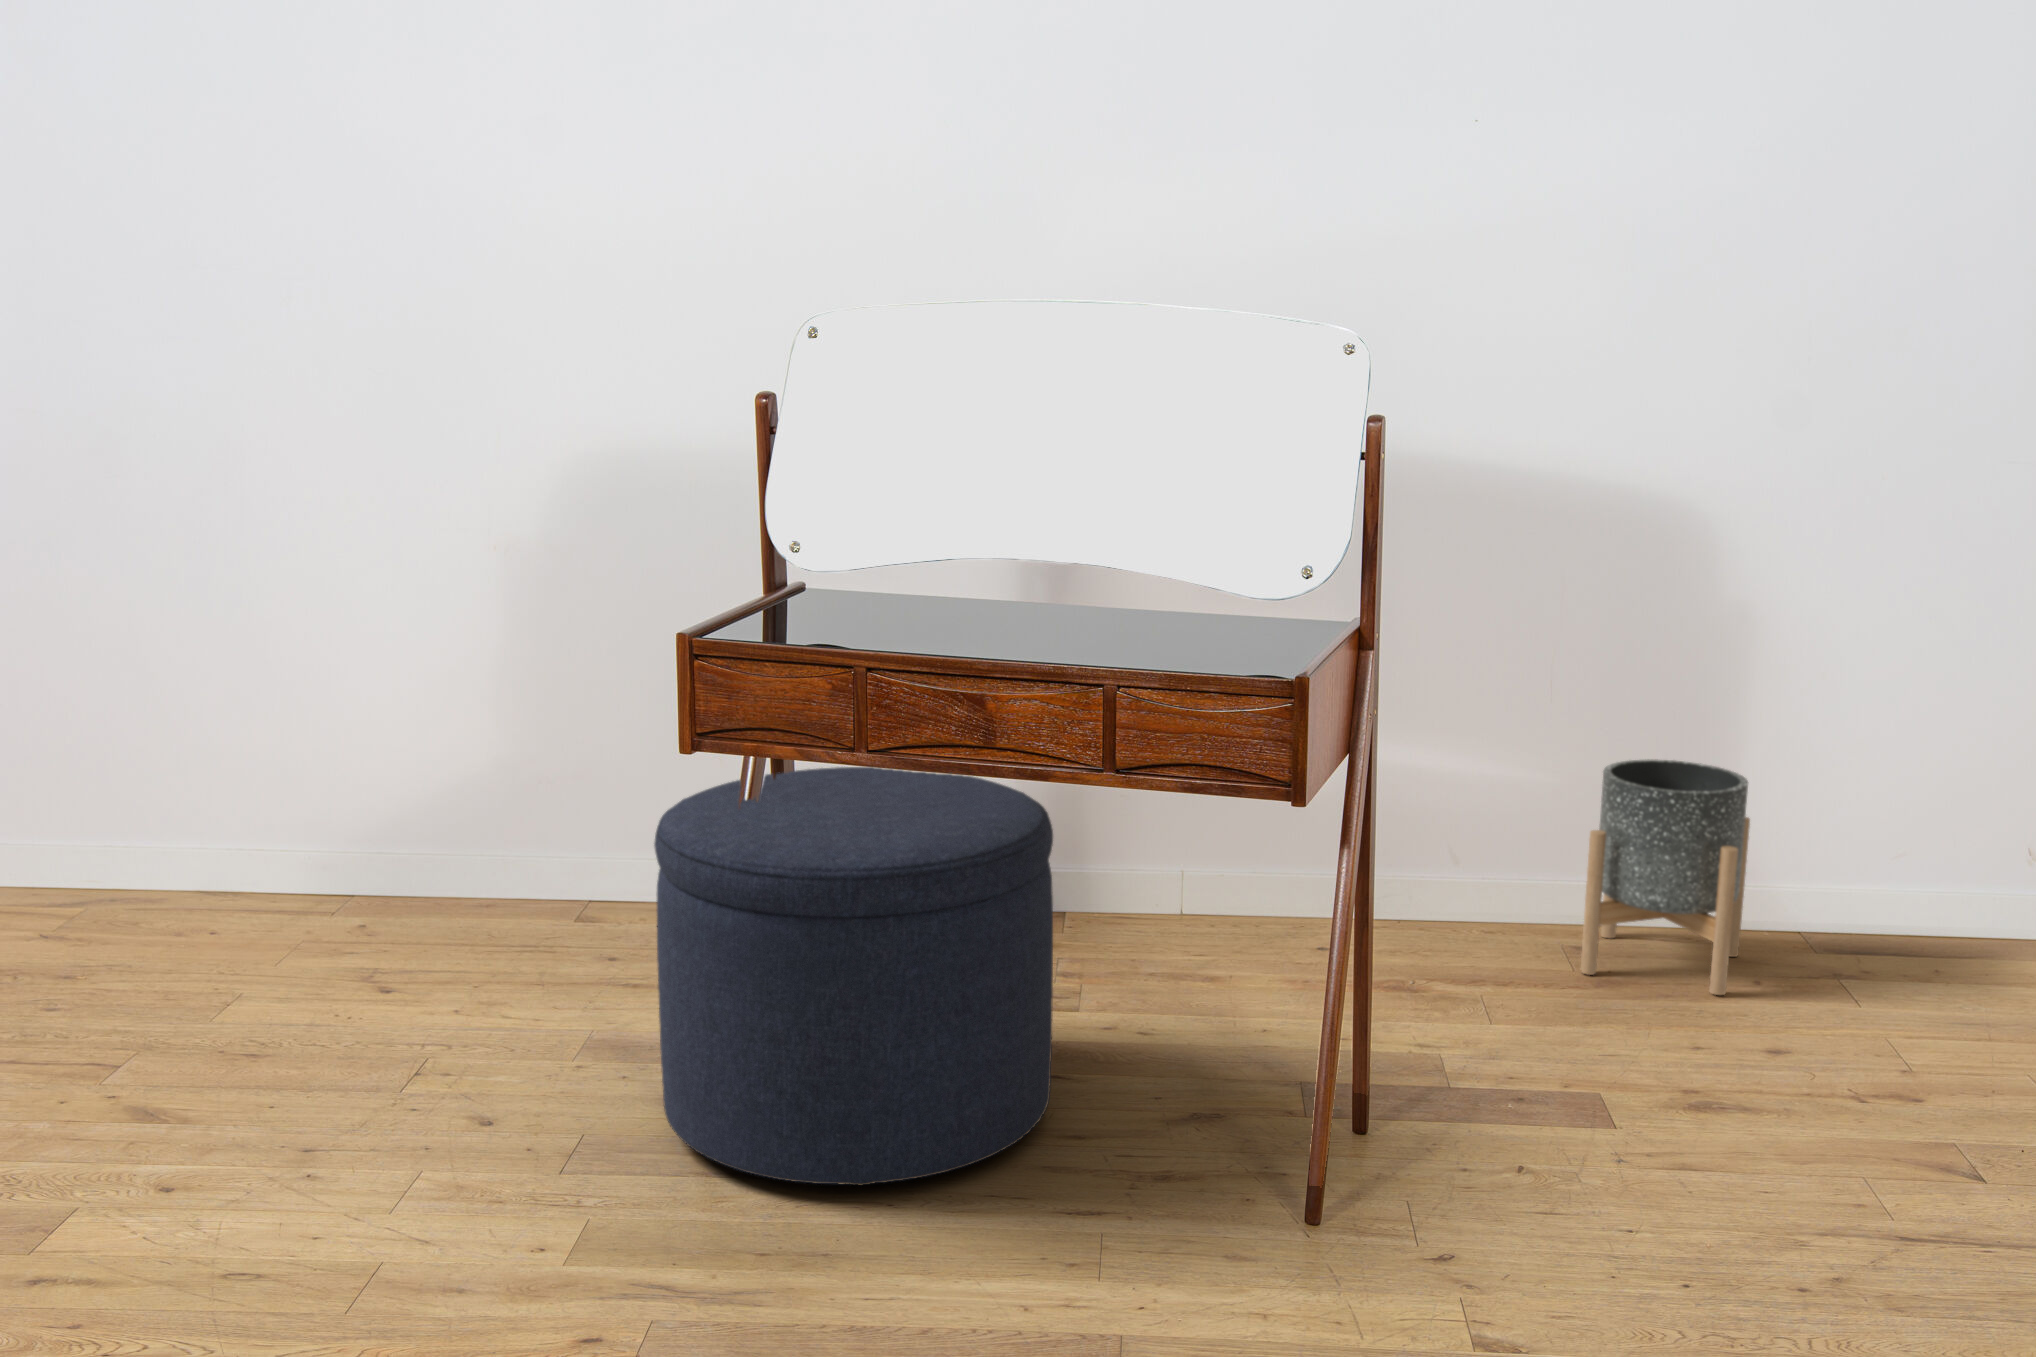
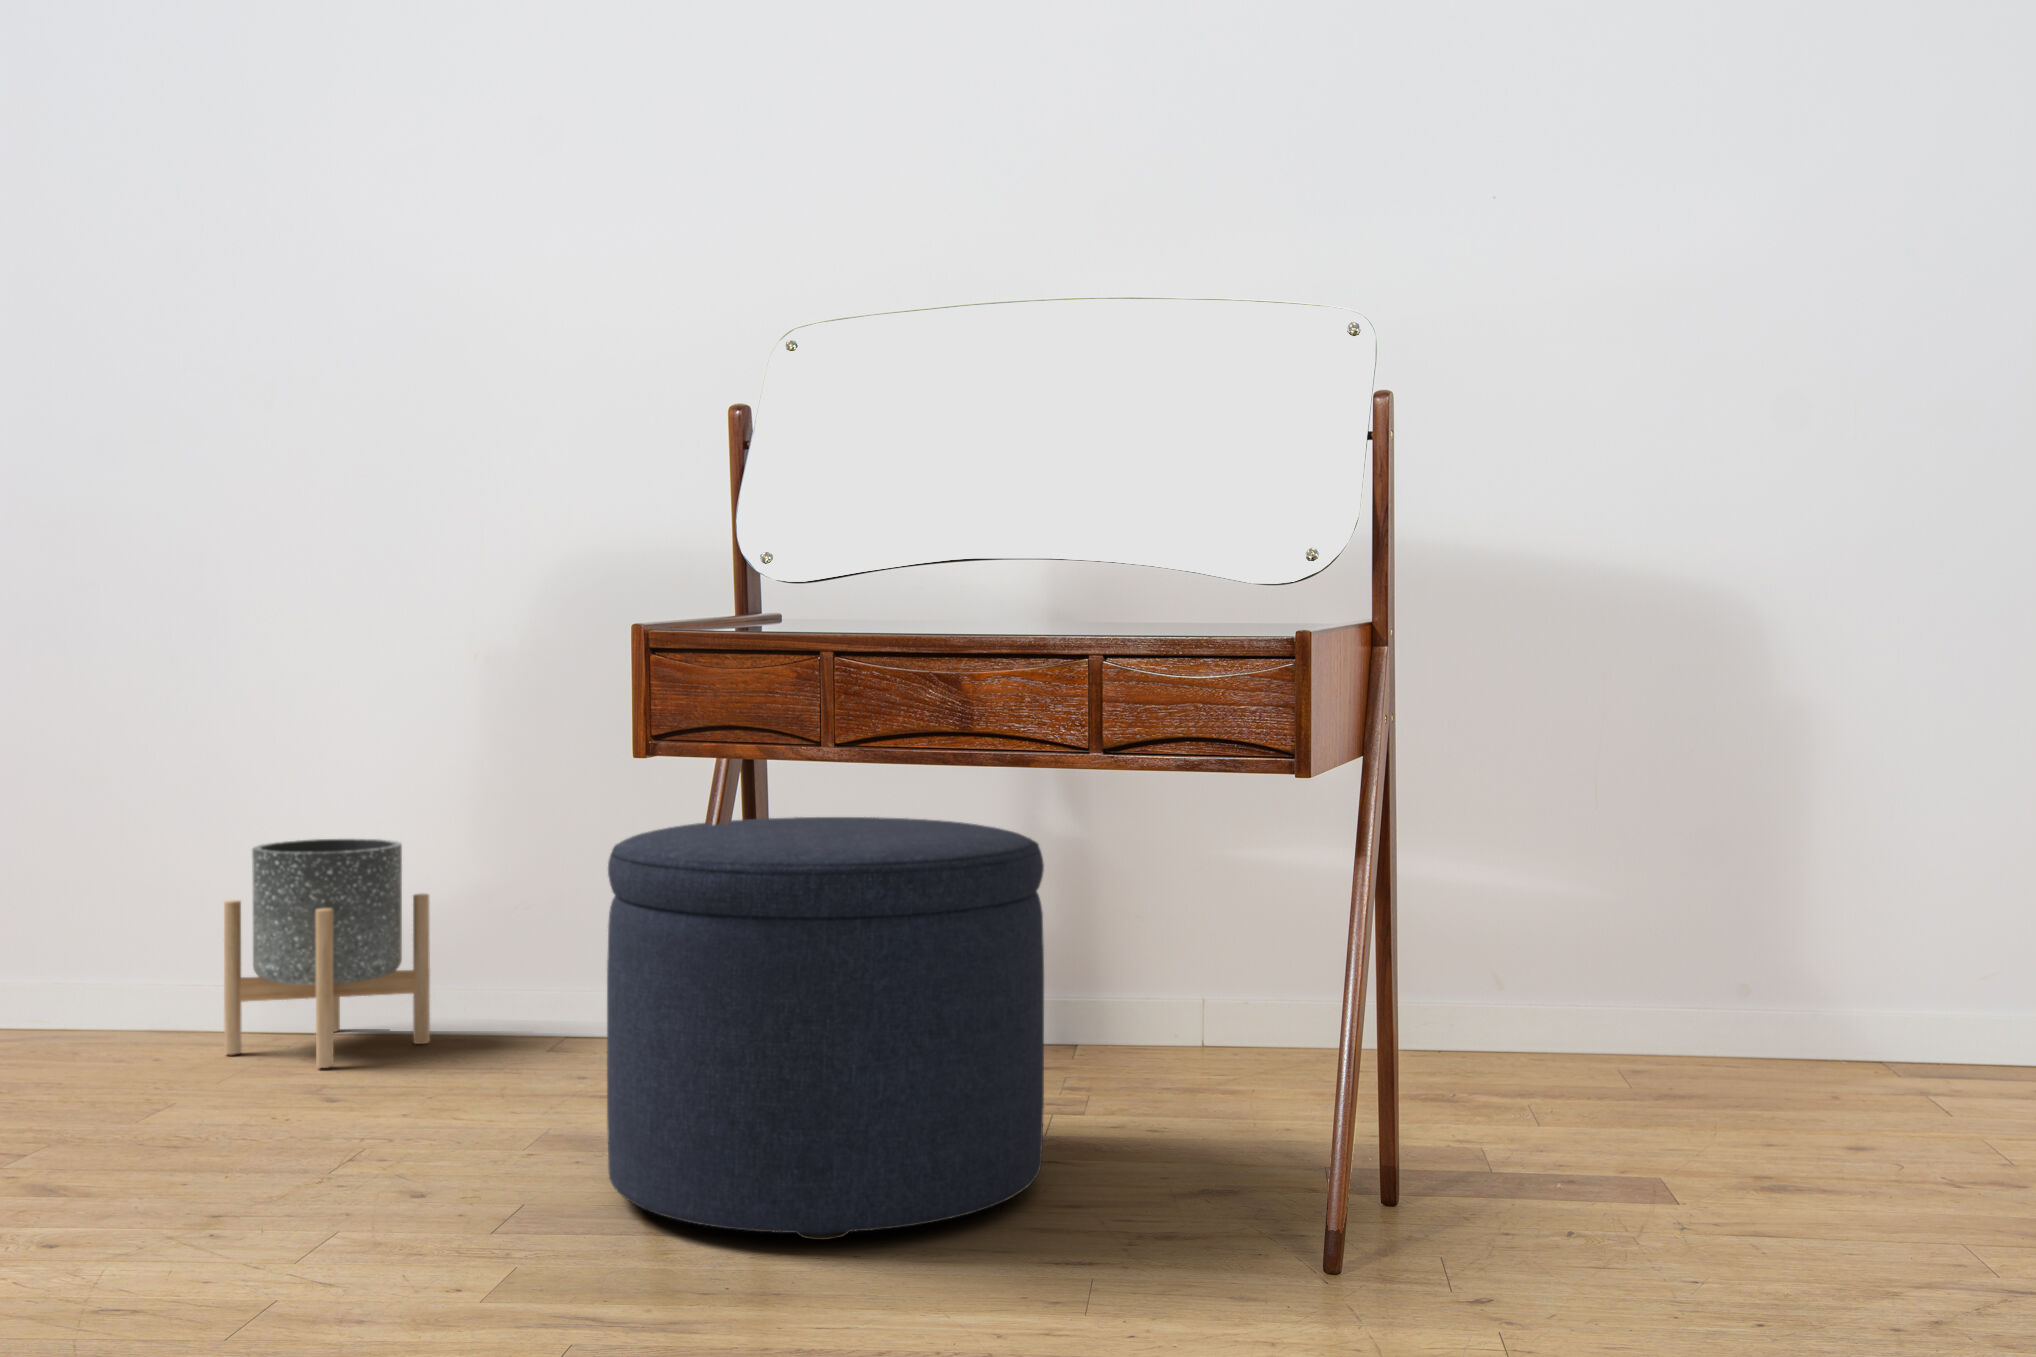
planter: present [1580,759,1750,995] -> present [224,839,430,1068]

